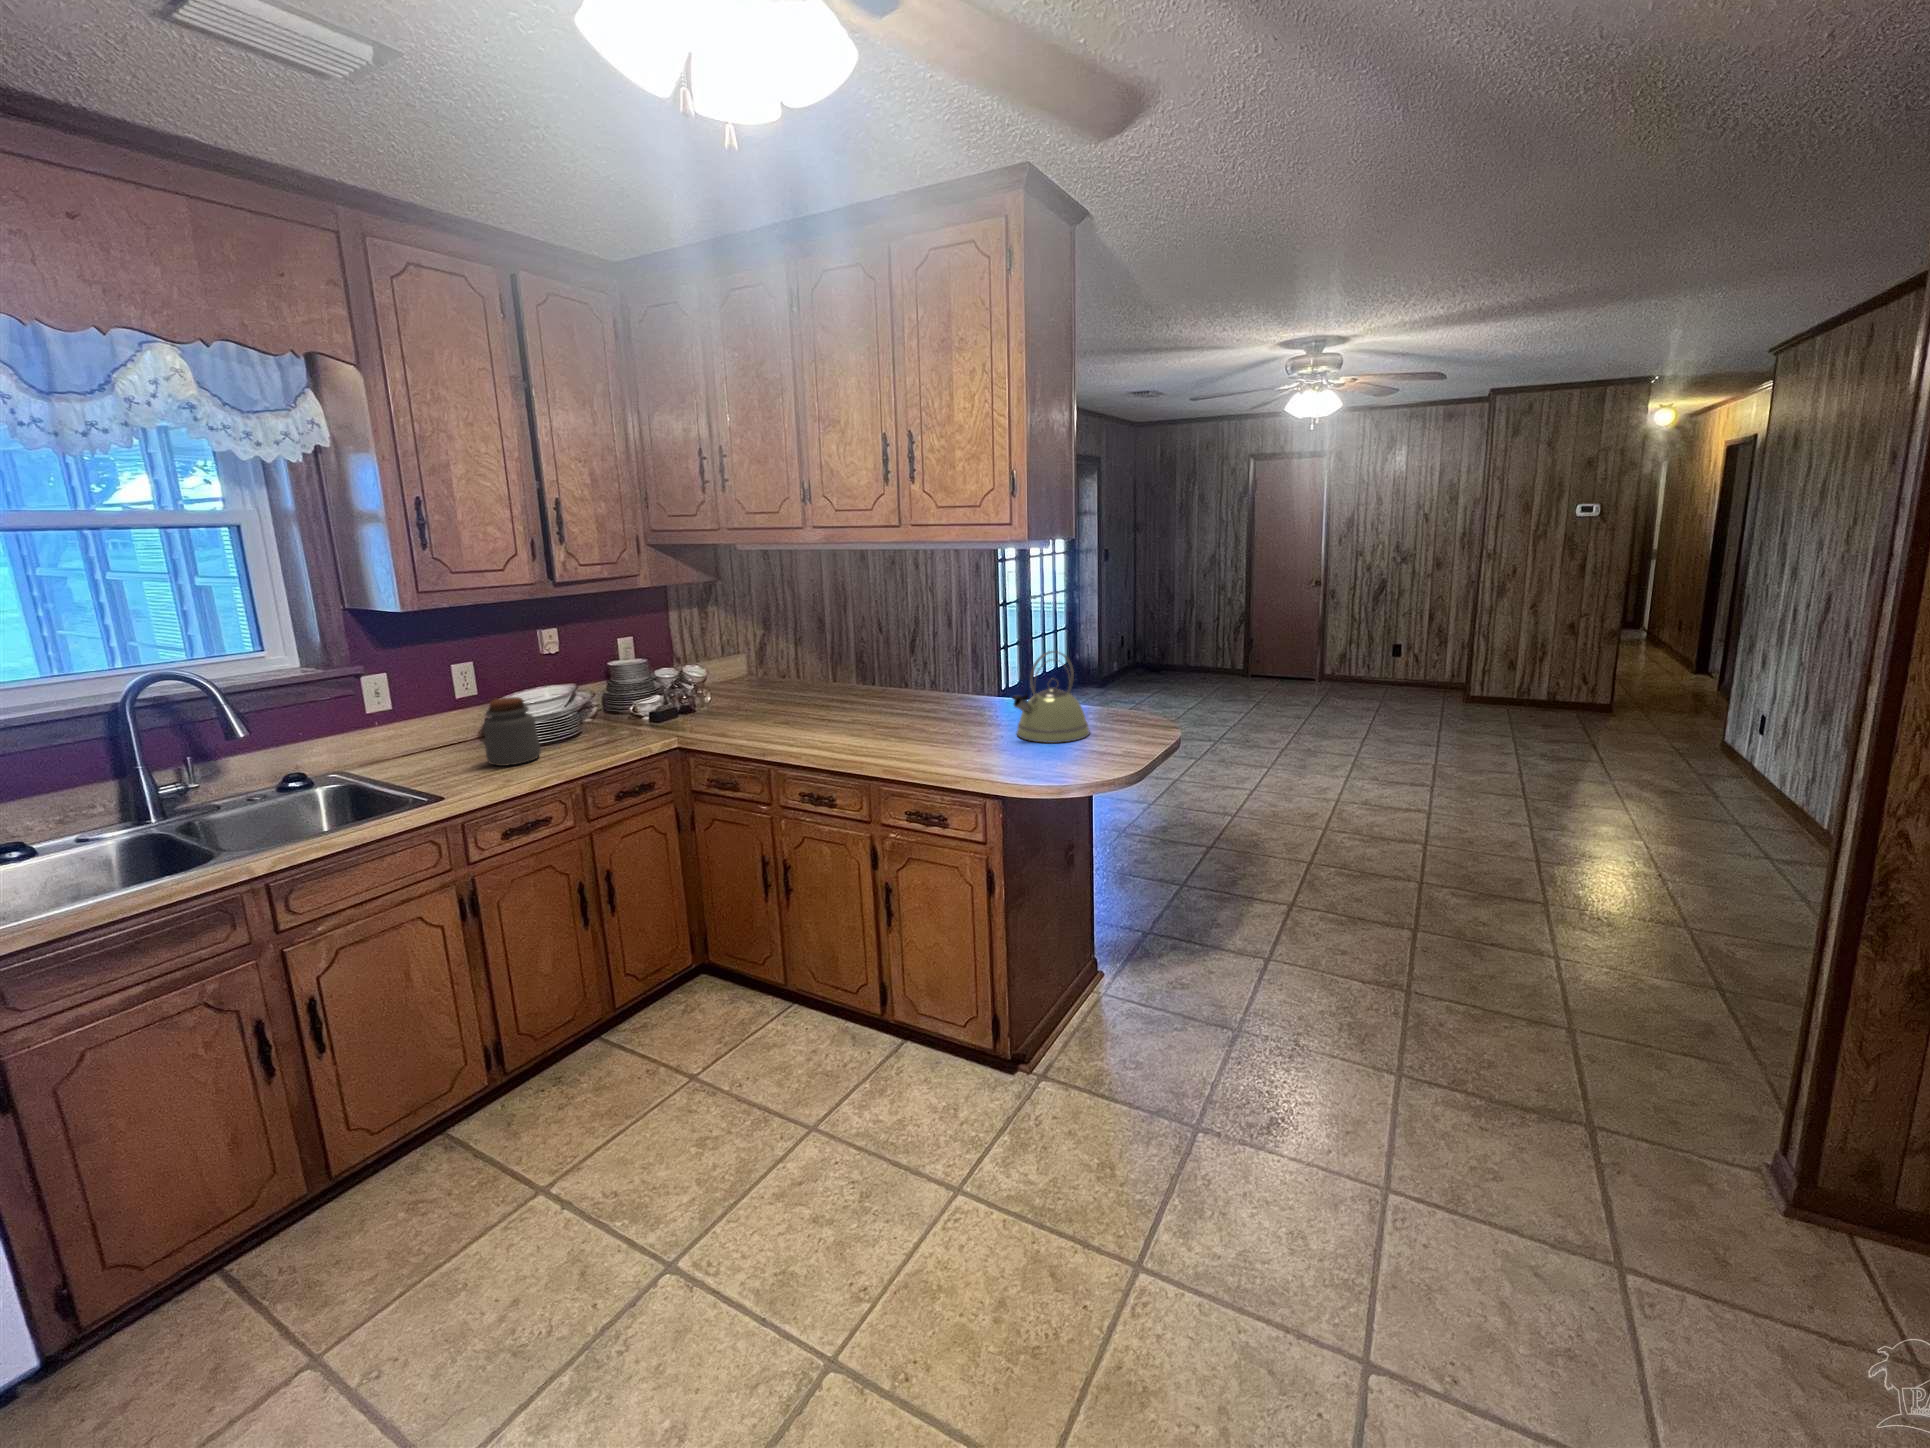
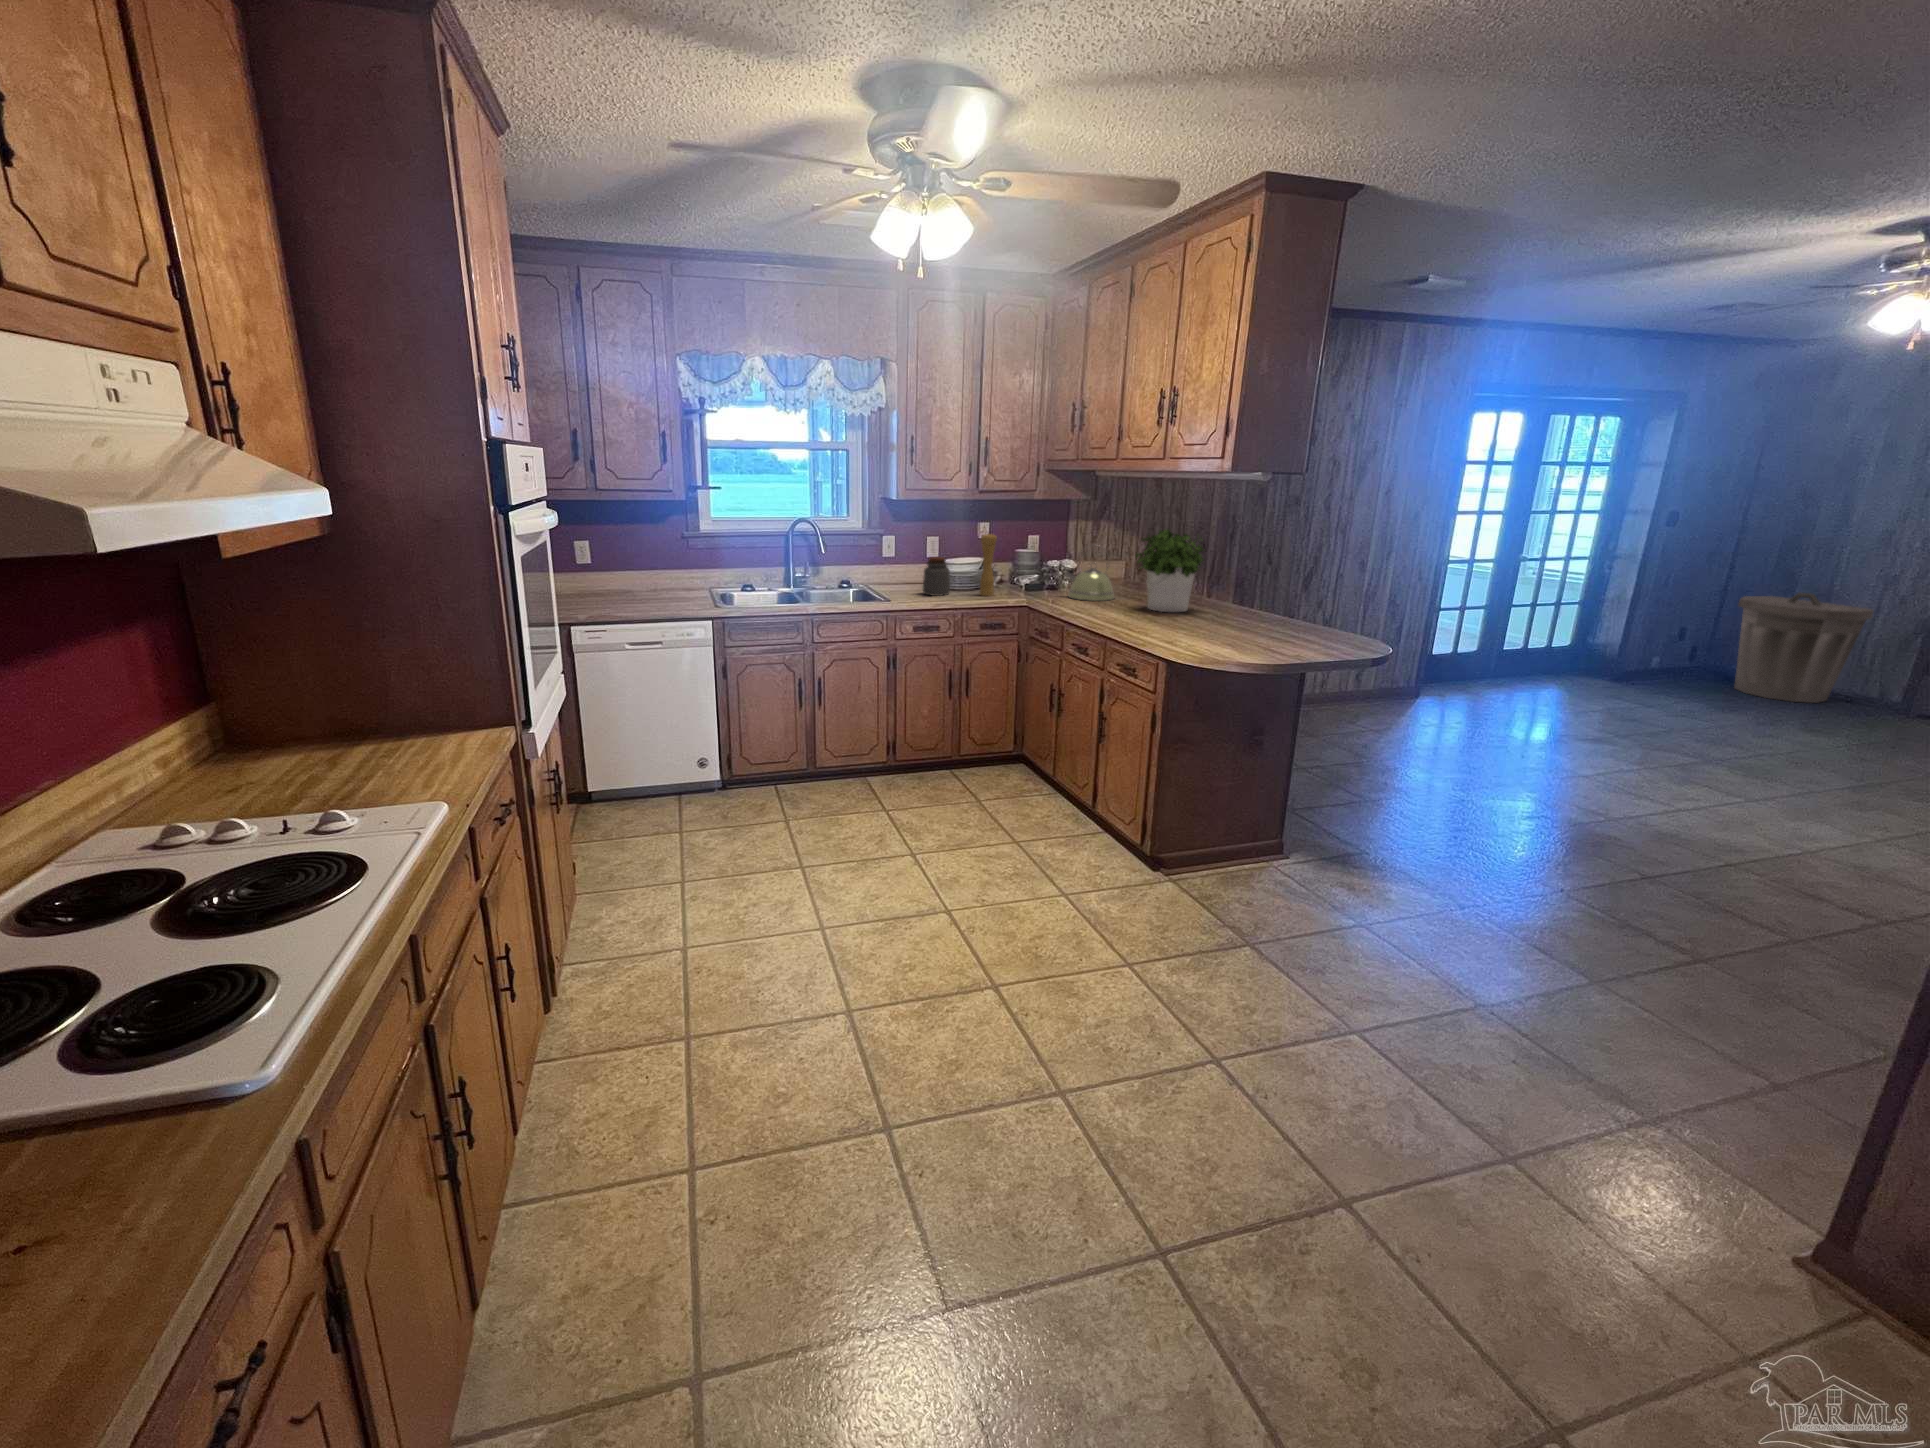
trash can: none [1153,604,1223,683] -> present [1734,593,1873,703]
potted plant: none [839,611,929,720] -> present [1135,529,1204,612]
pepper mill: none [584,647,621,747] -> present [980,534,997,596]
kettle: present [1013,651,1090,743] -> present [1065,546,1114,601]

